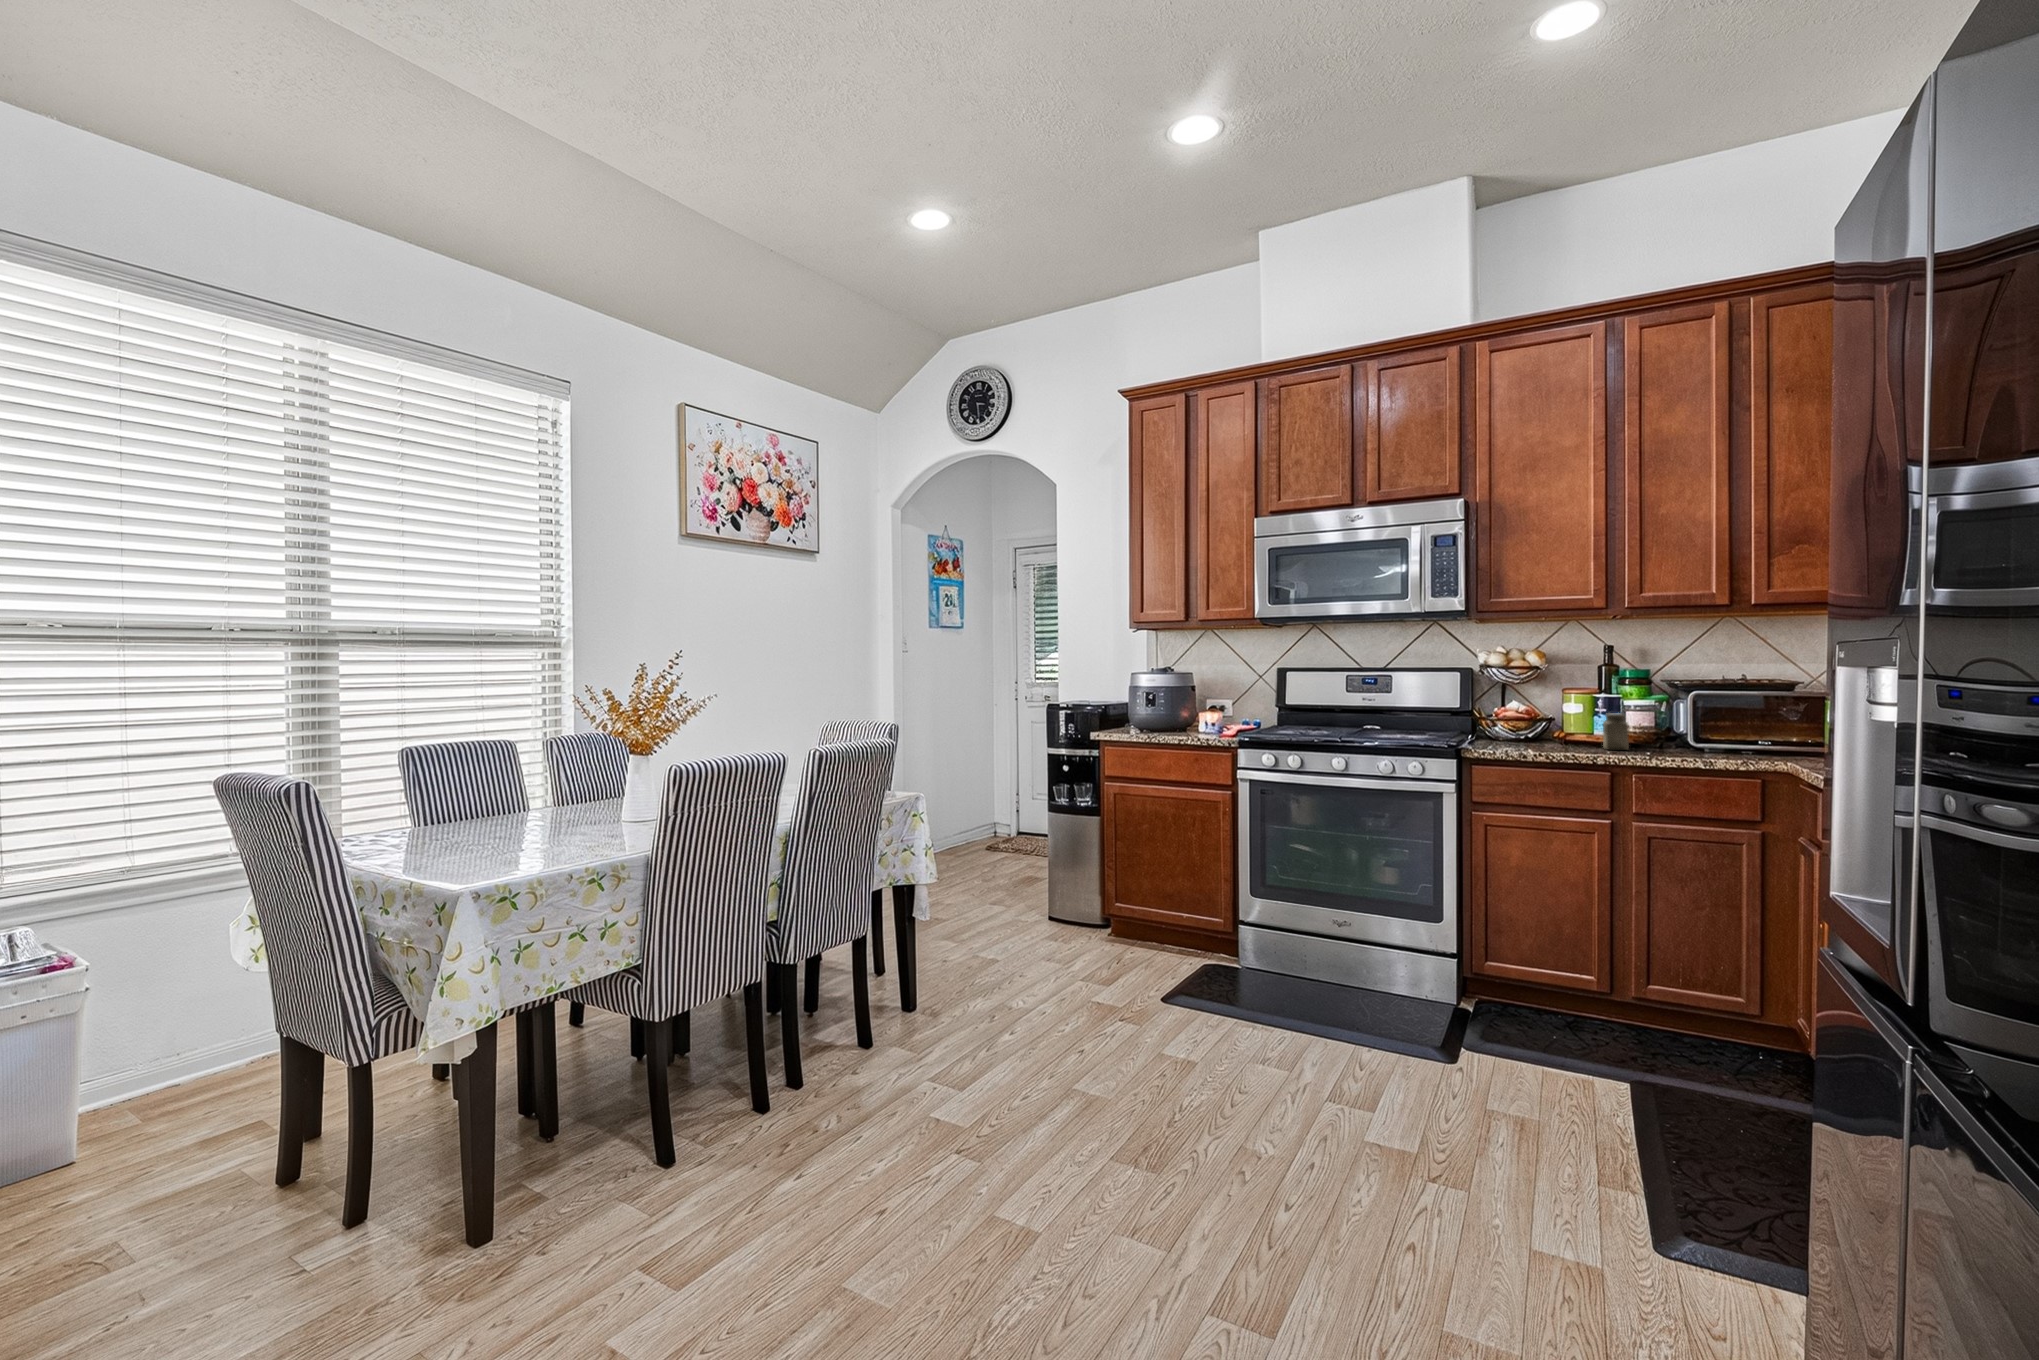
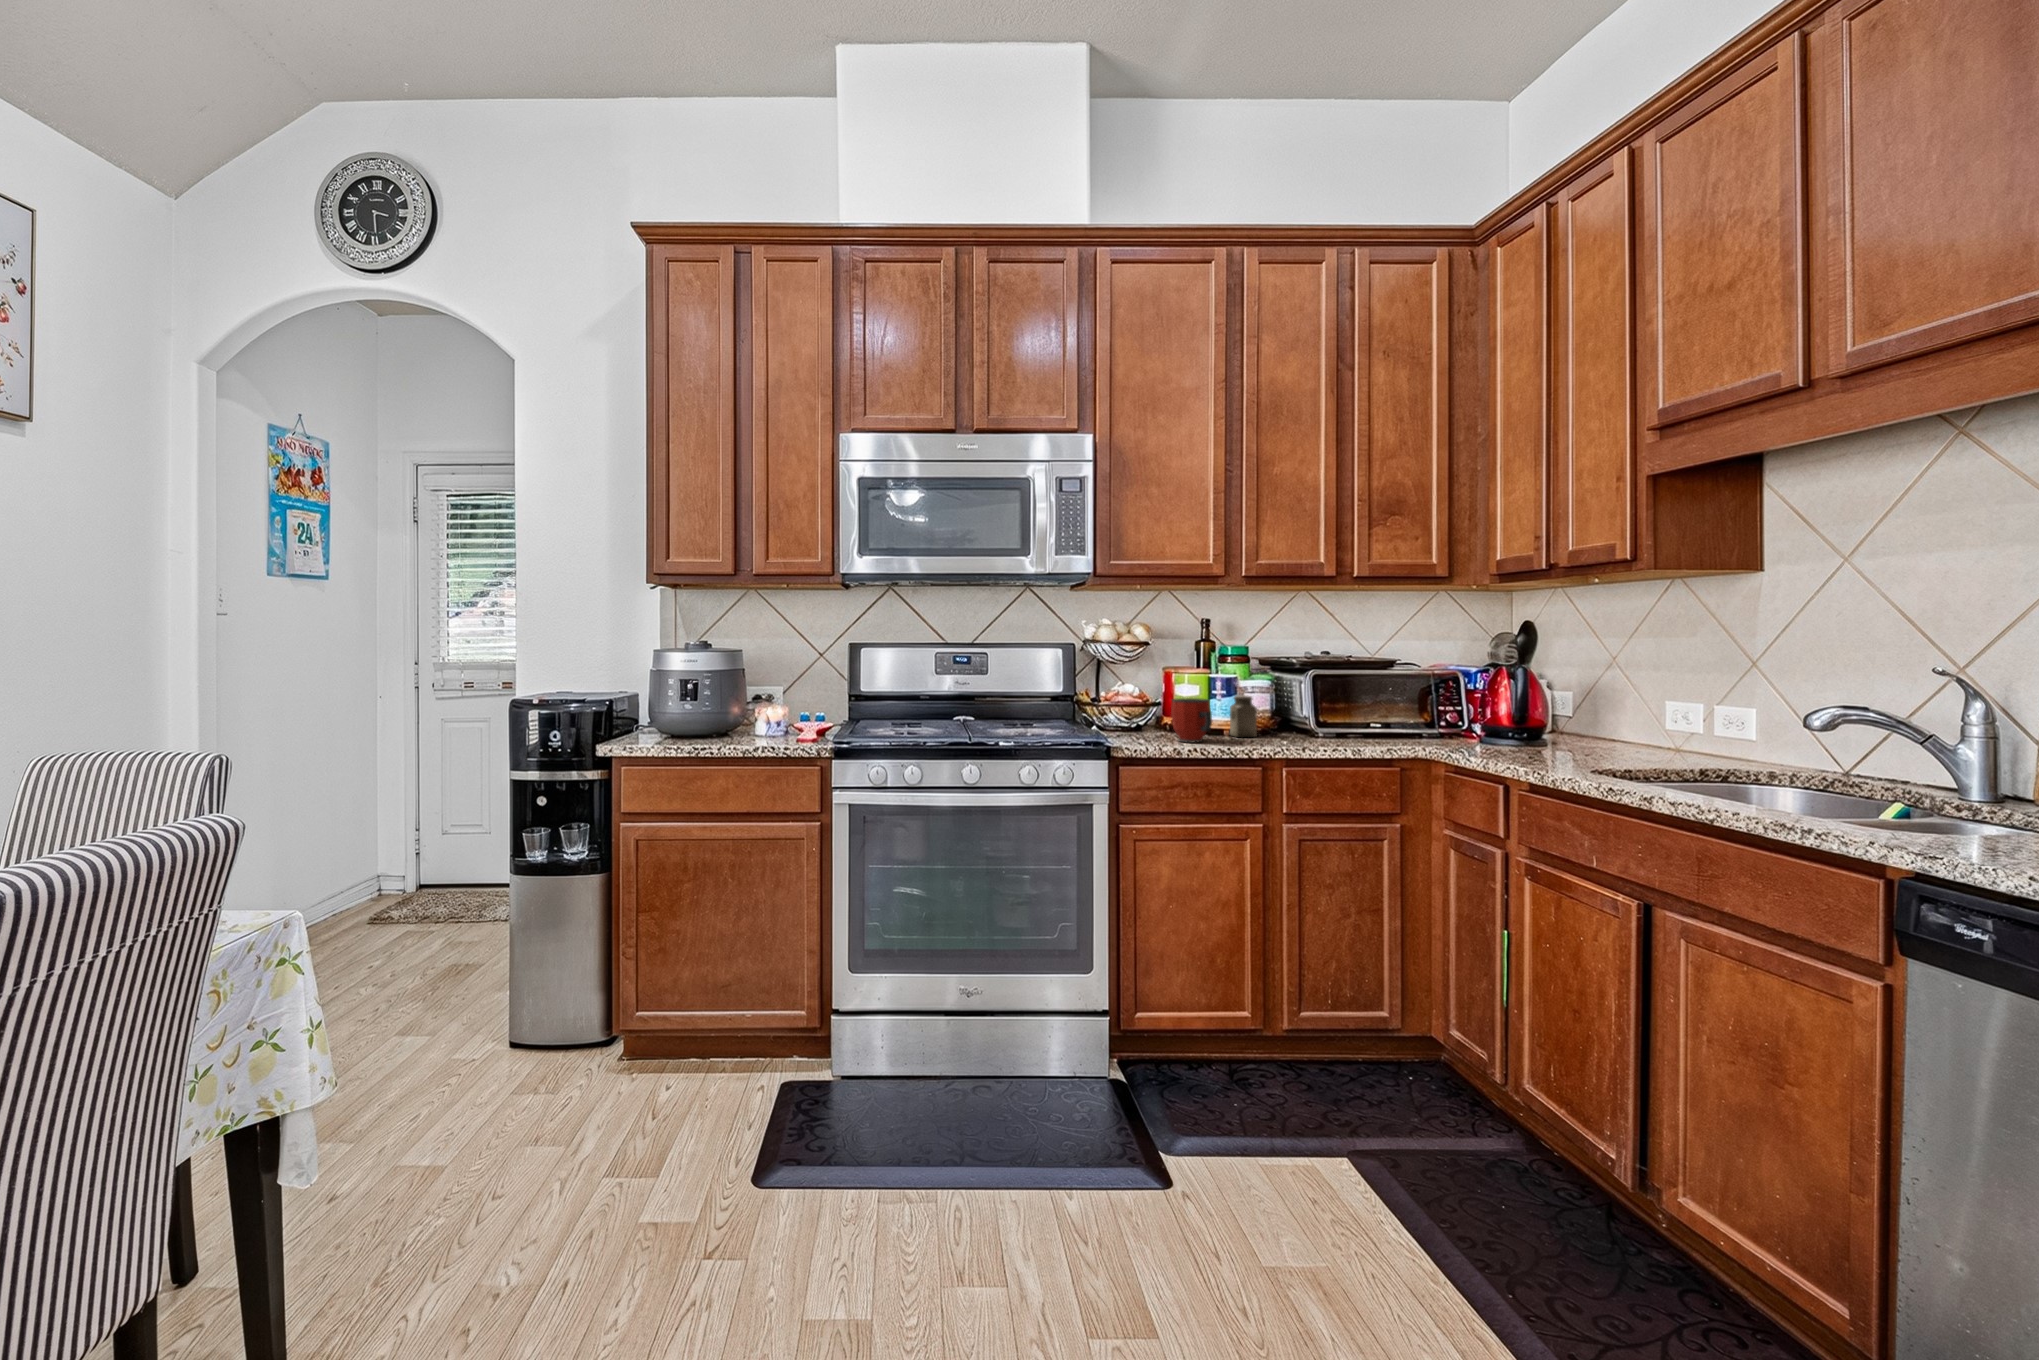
mug: none [1533,714,1572,751] -> present [1171,698,1212,743]

